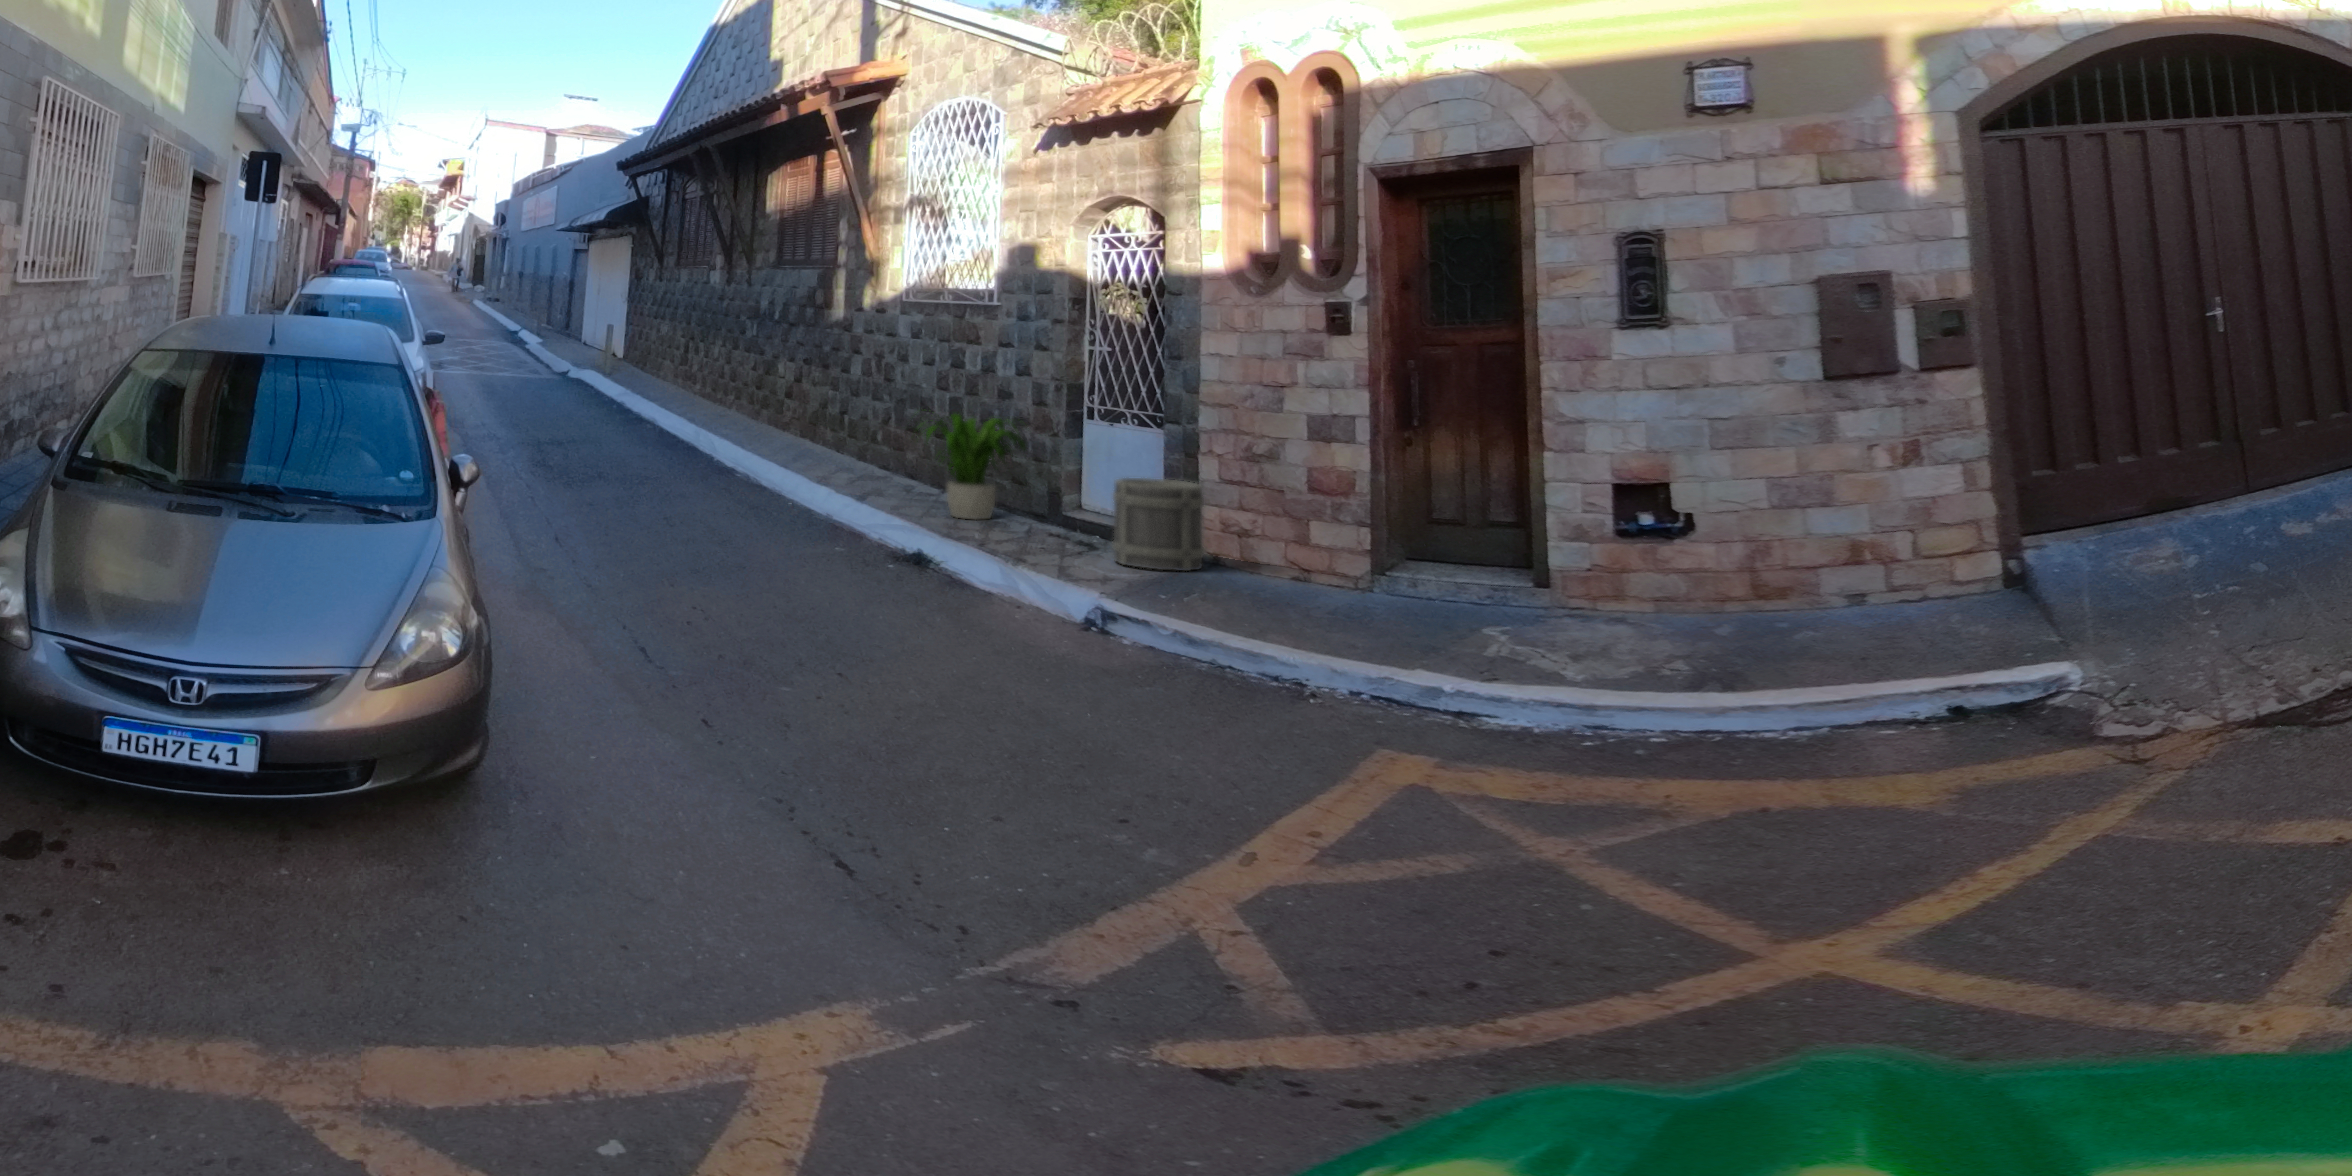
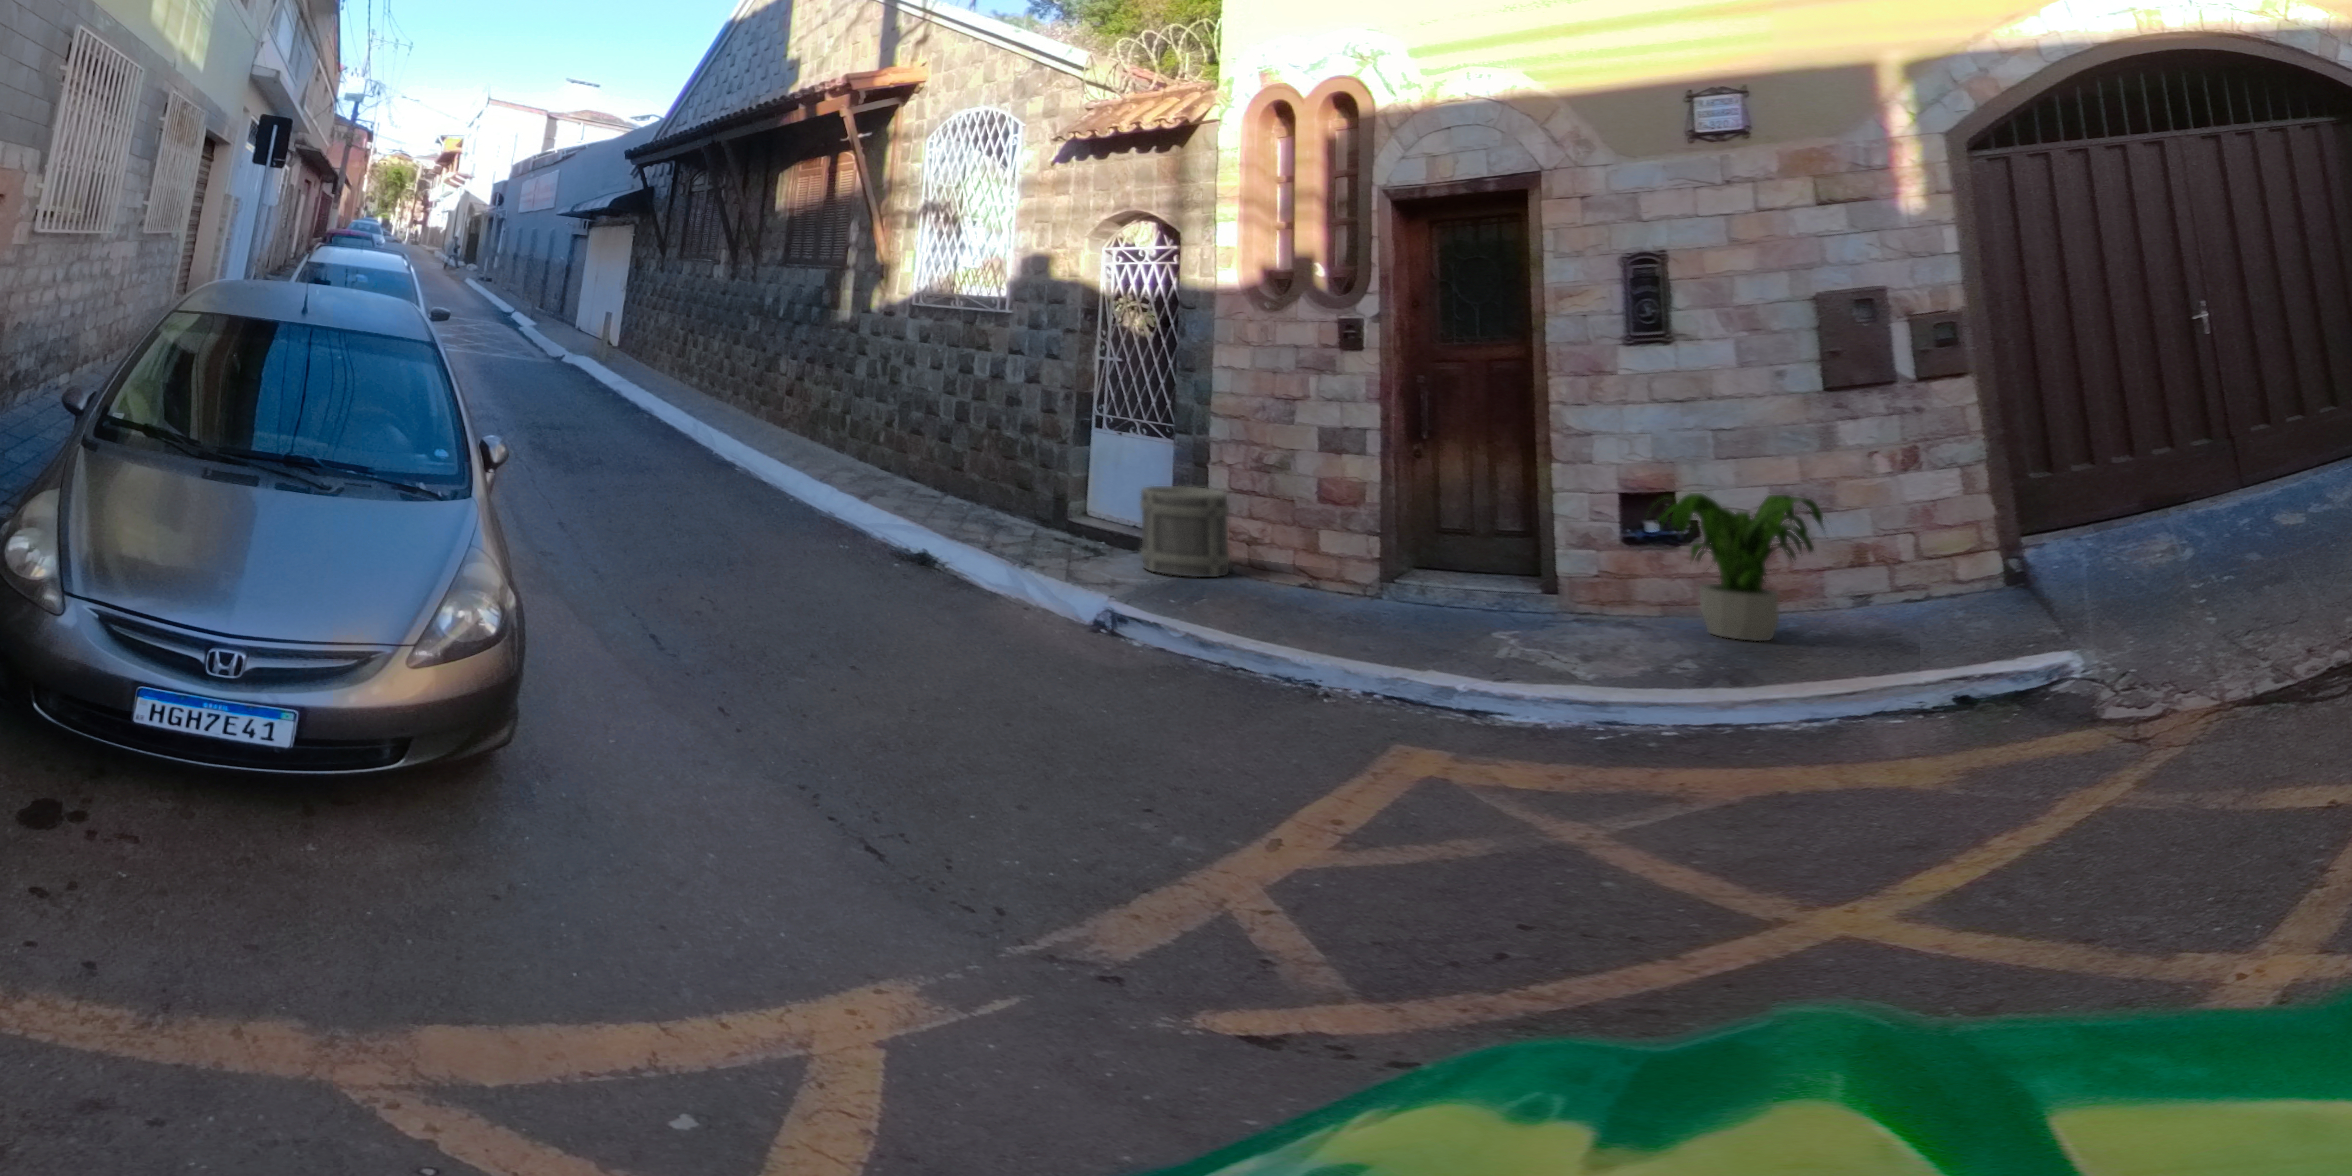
potted plant: present [917,414,1025,520] -> present [1659,493,1825,641]

